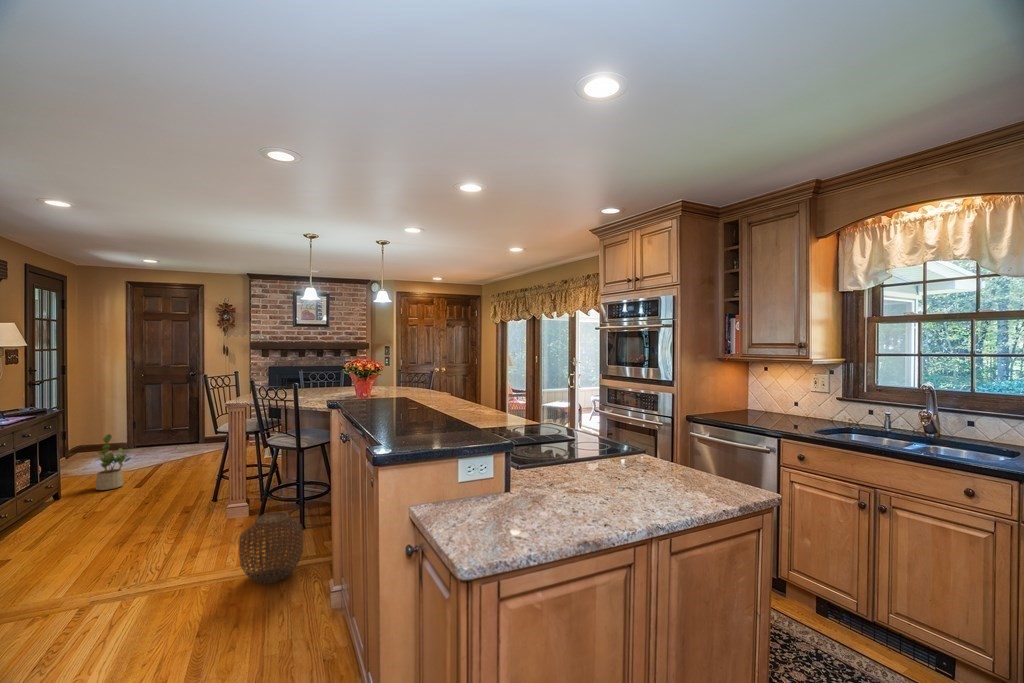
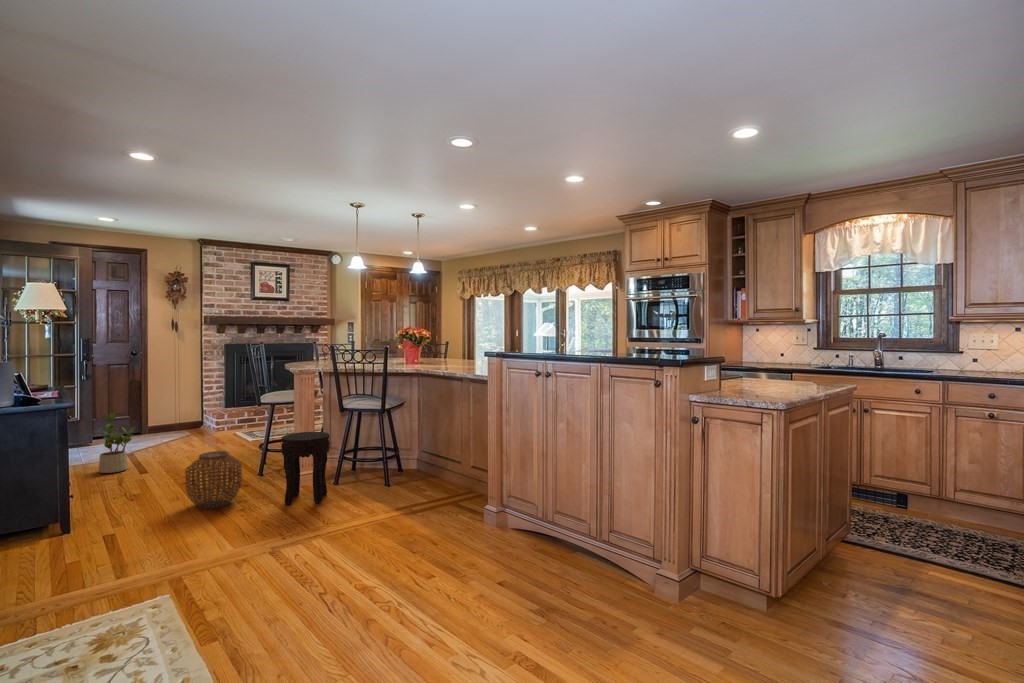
side table: none [167,473,225,555] -> present [281,432,330,504]
woven basket: present [239,512,303,583] -> present [185,451,242,509]

